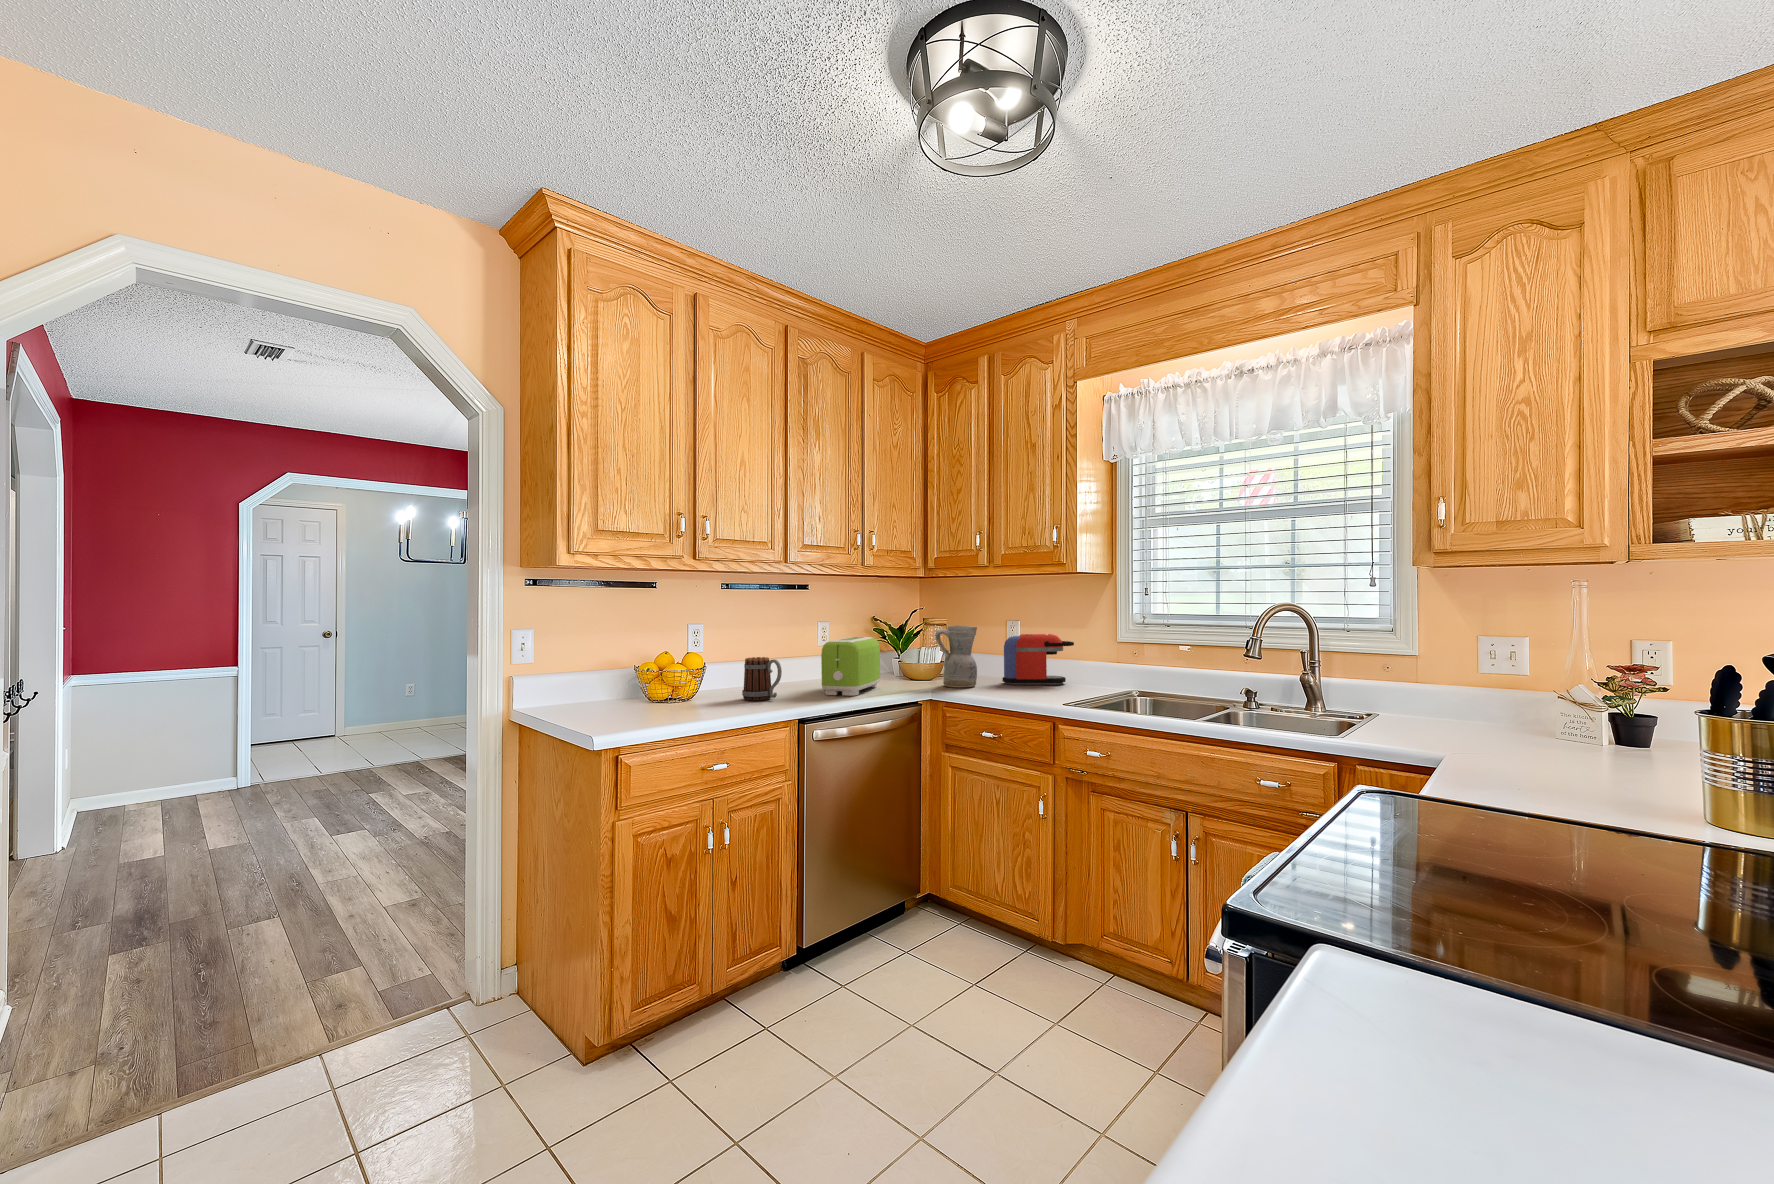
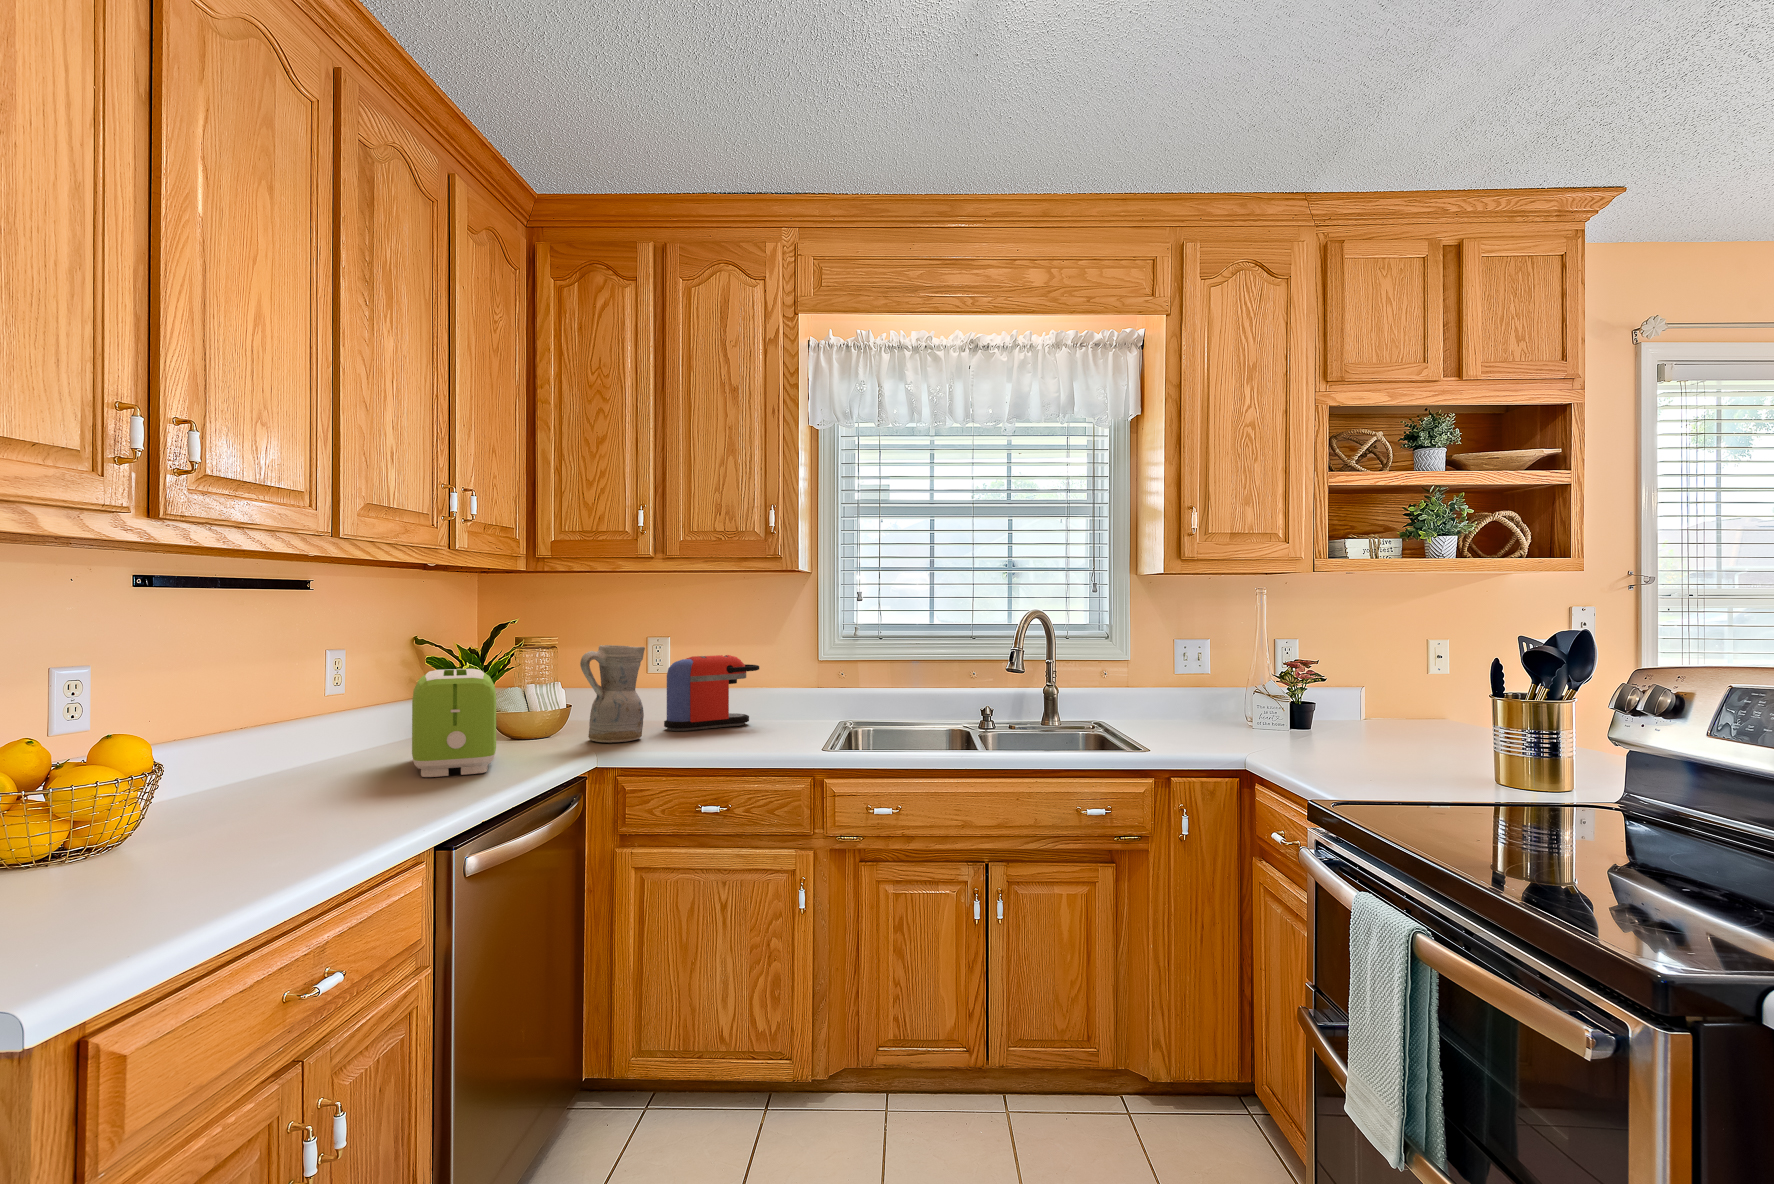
mug: present [742,657,782,701] -> none [258,716,362,807]

